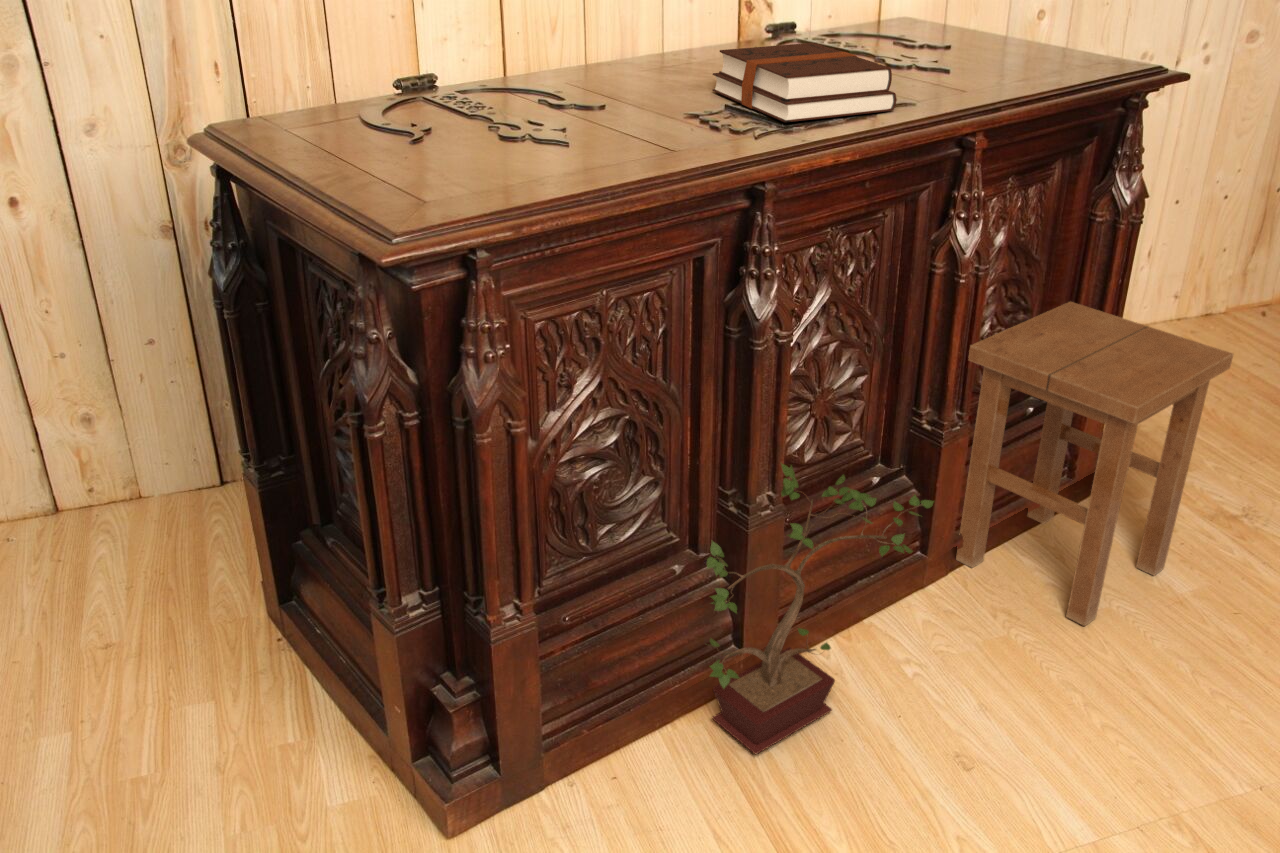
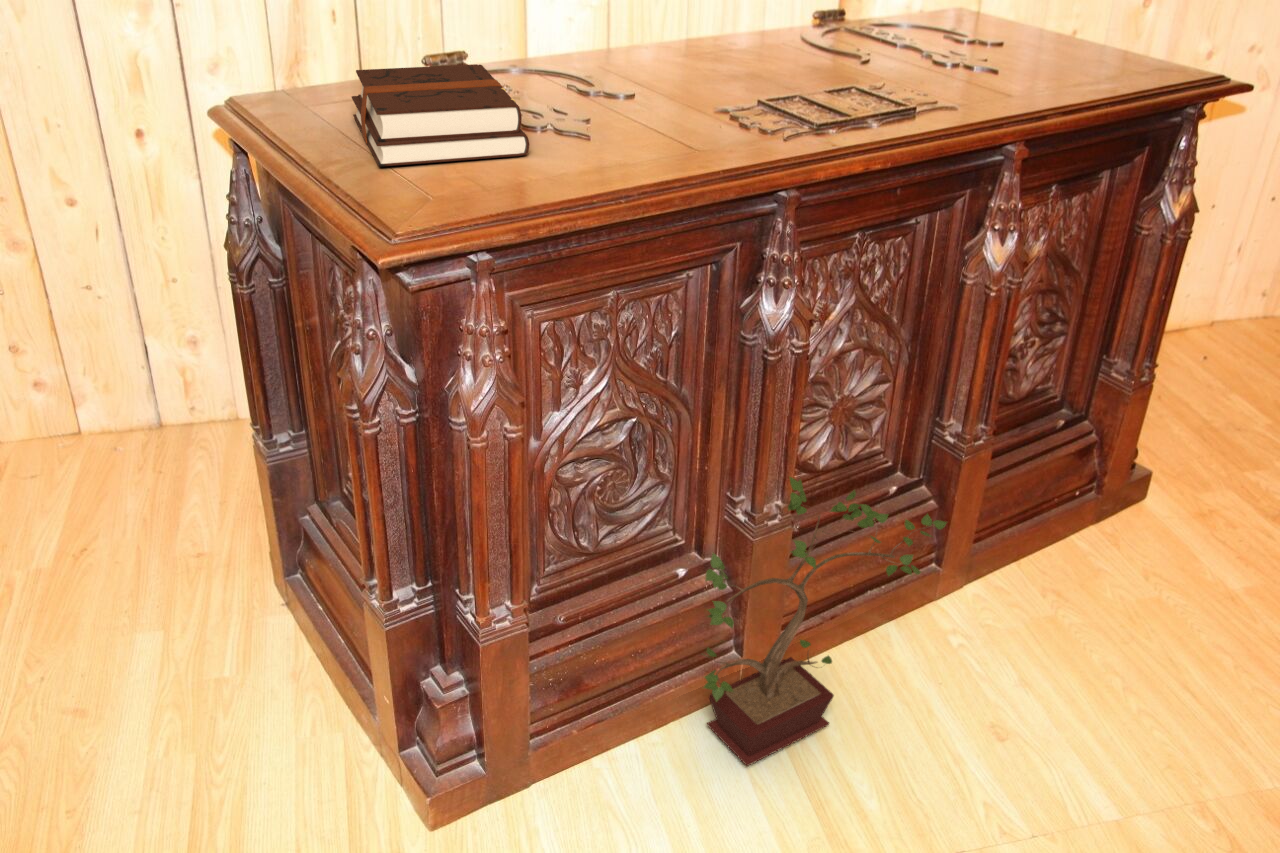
hardback book: present [712,43,896,122] -> present [352,64,529,167]
stool: present [956,302,1233,626] -> none [972,315,1276,652]

